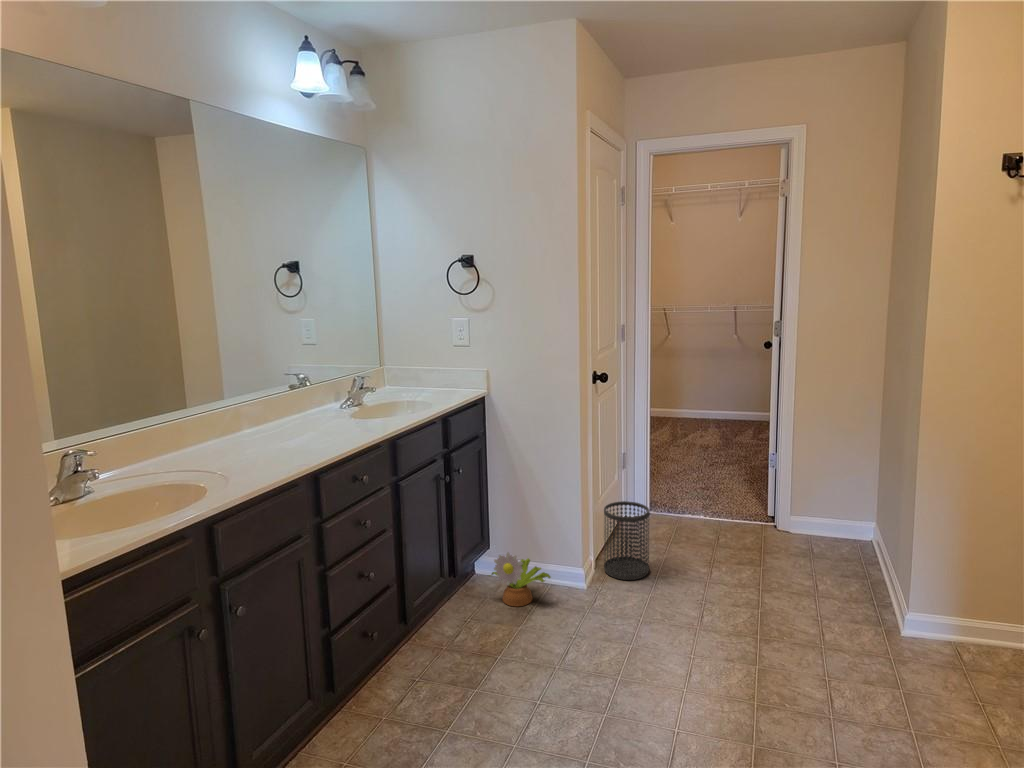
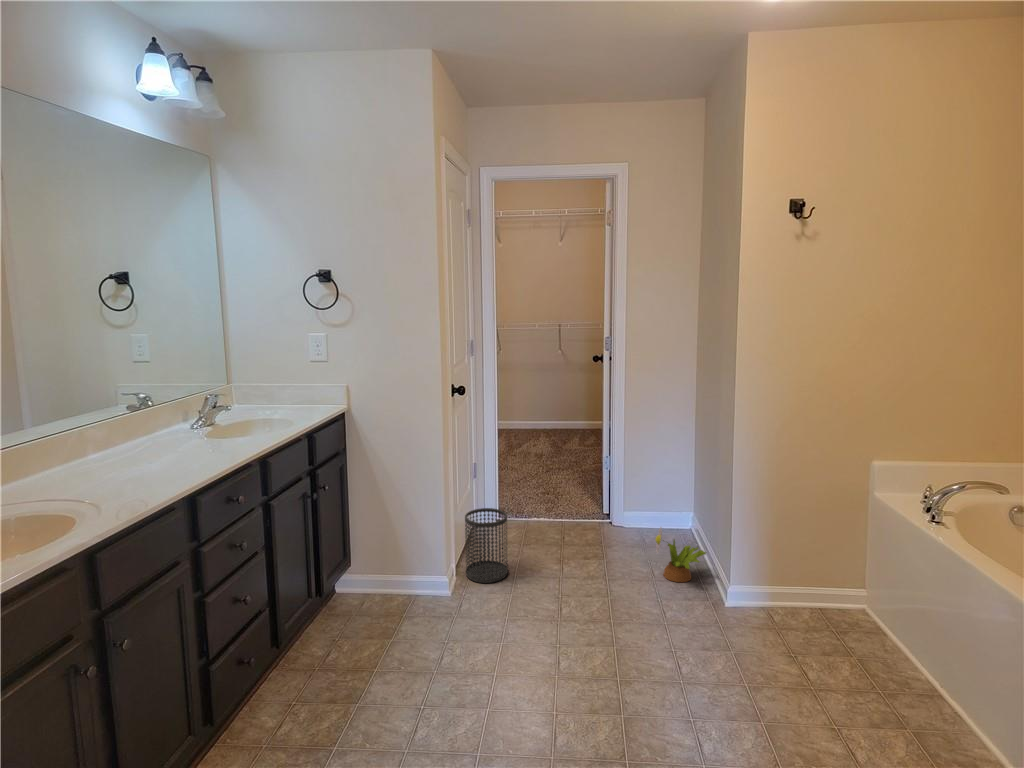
decorative plant: present [488,552,551,606] -> present [656,528,706,582]

